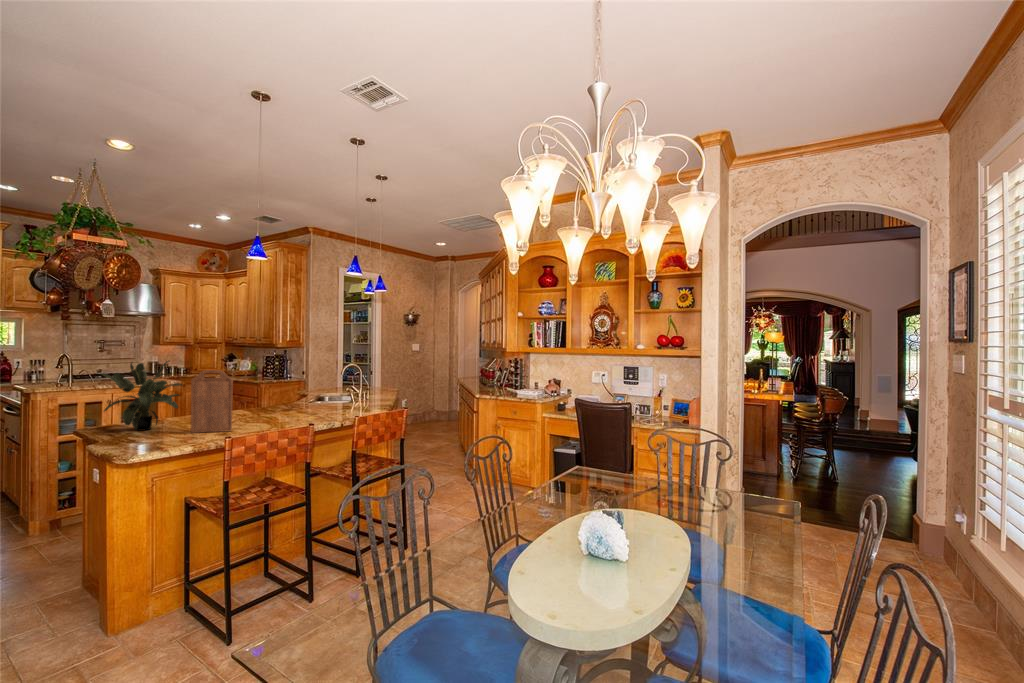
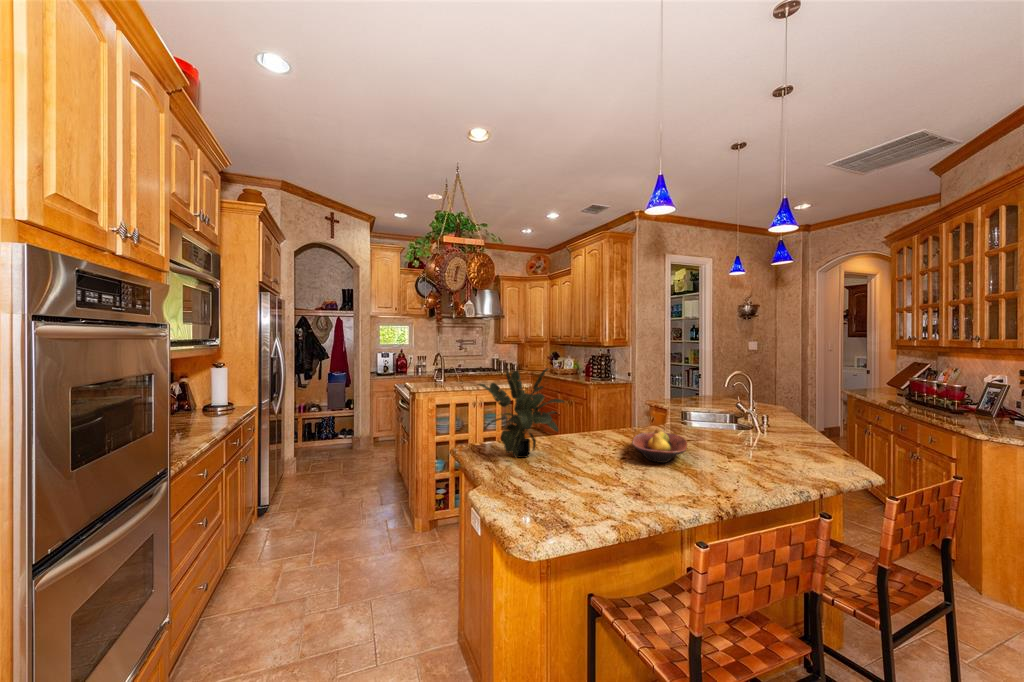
cutting board: present [191,370,233,433] -> none [581,384,634,476]
fruit bowl: none [240,402,286,424] -> present [632,428,687,463]

